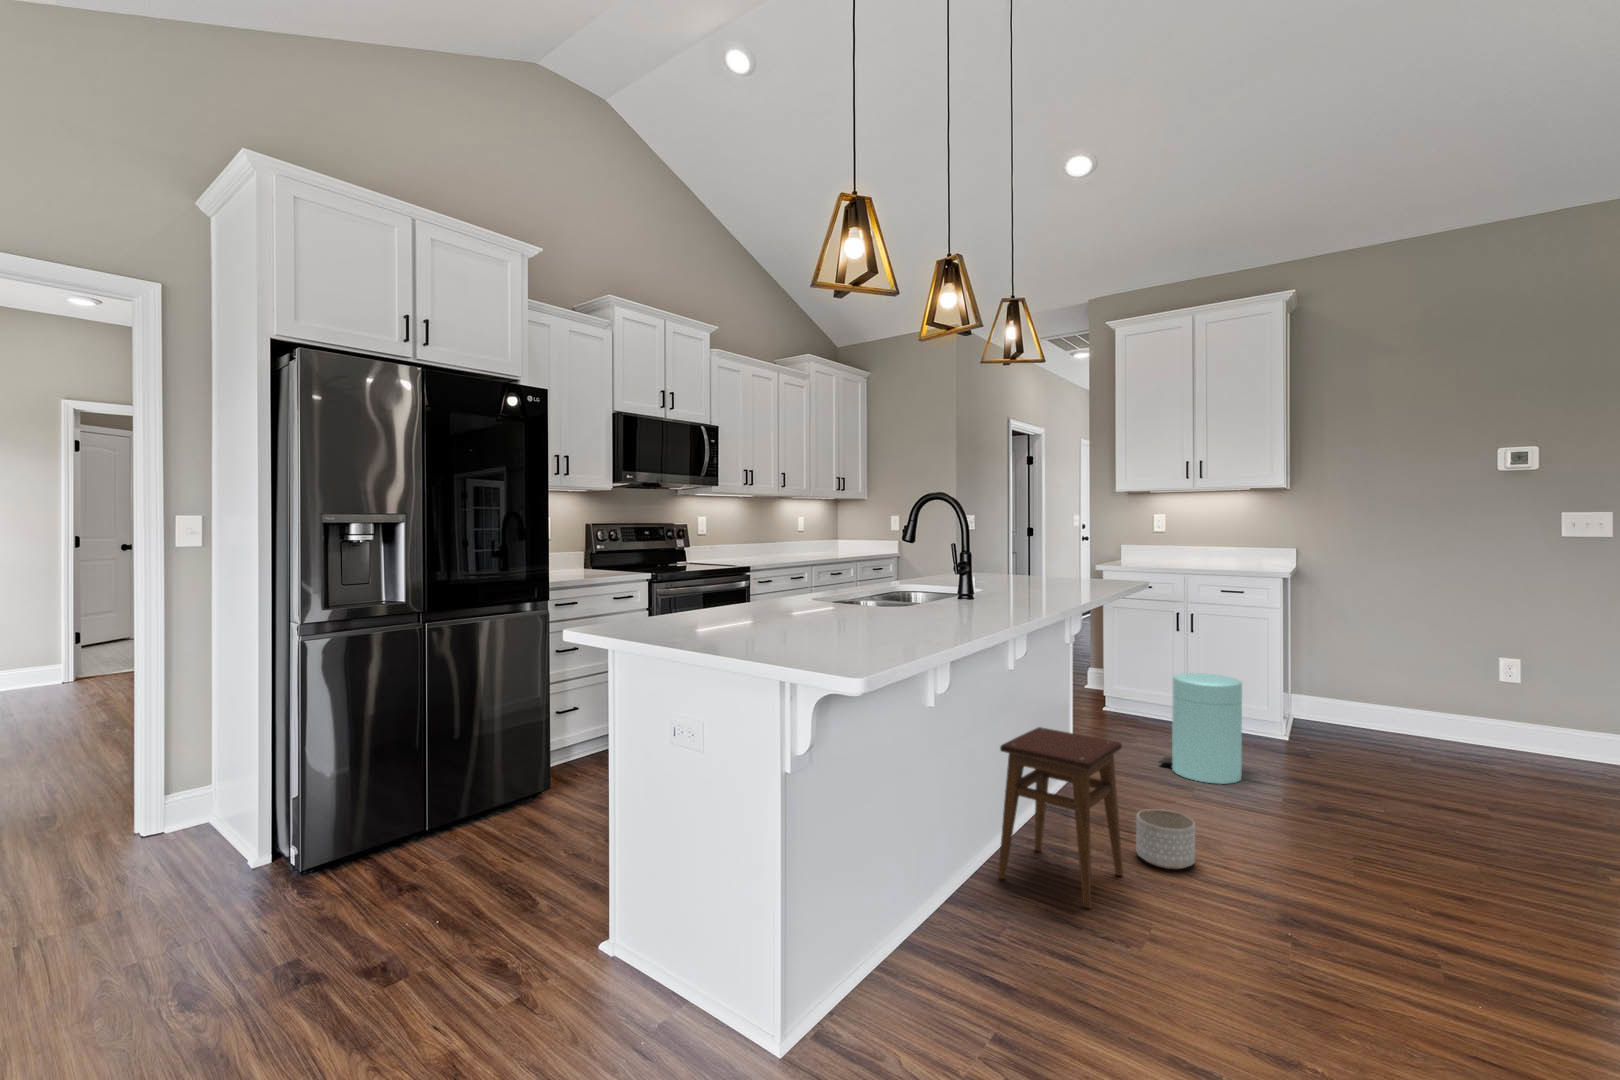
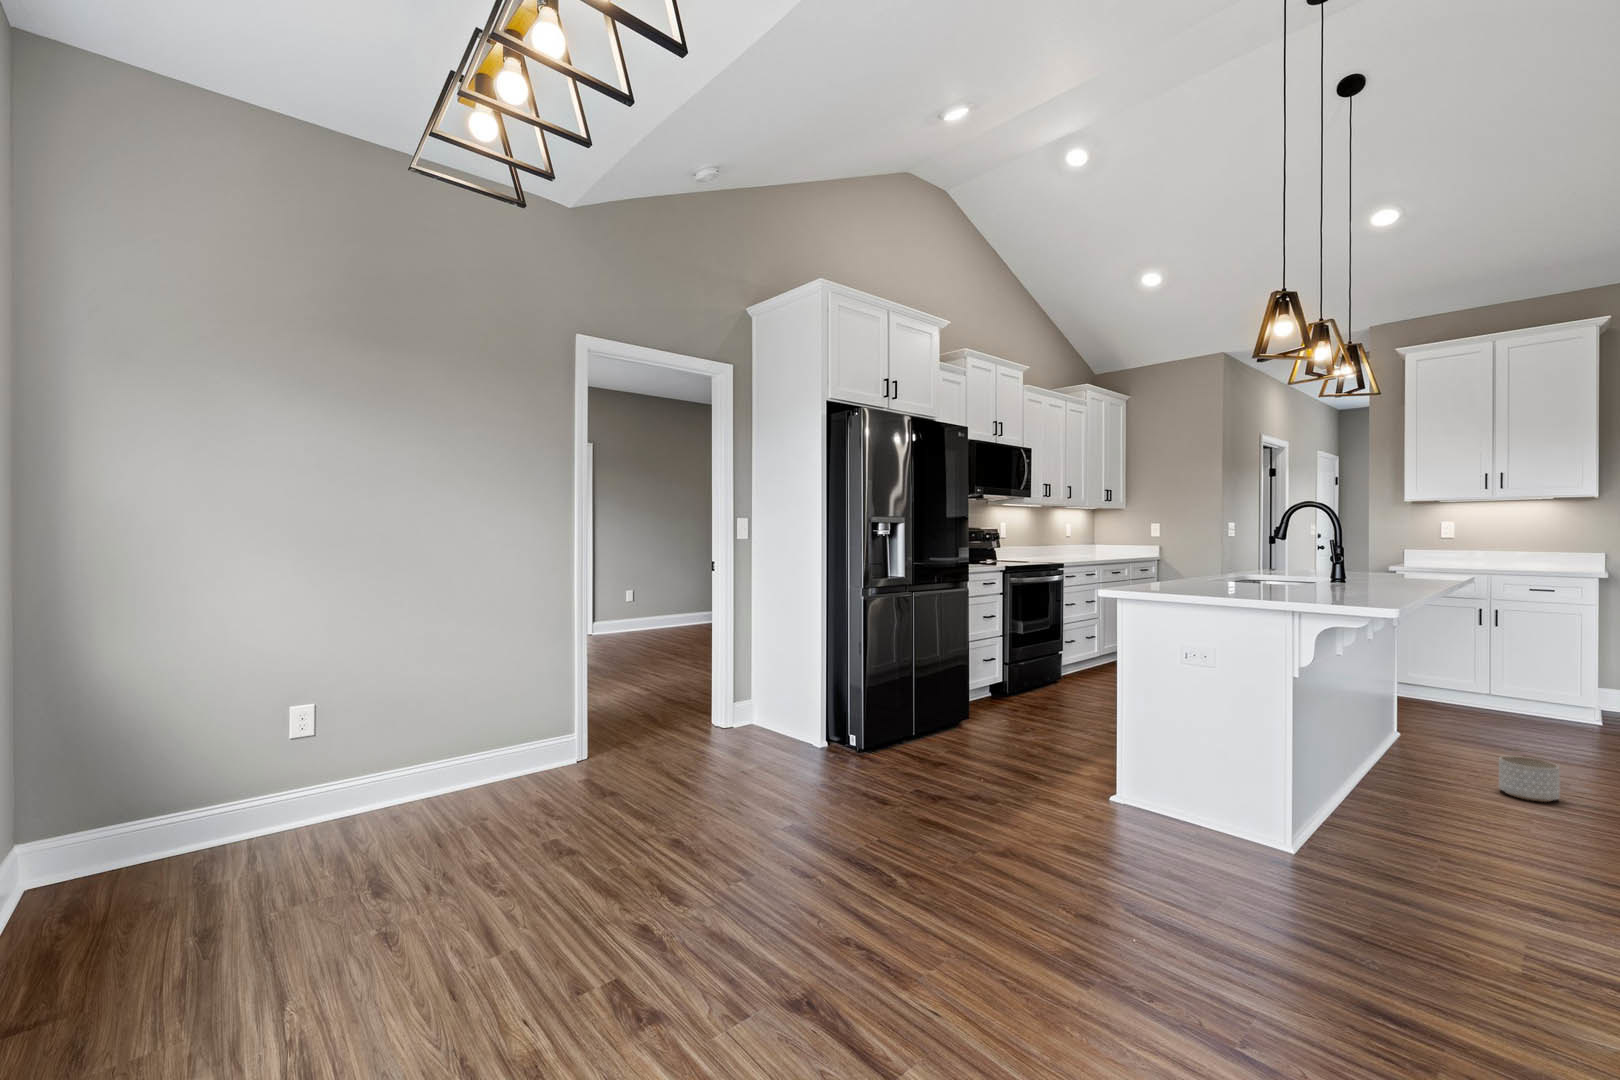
trash can: present [1159,673,1242,784] -> none [1481,658,1572,754]
stool: present [998,727,1123,908] -> none [1384,684,1495,817]

